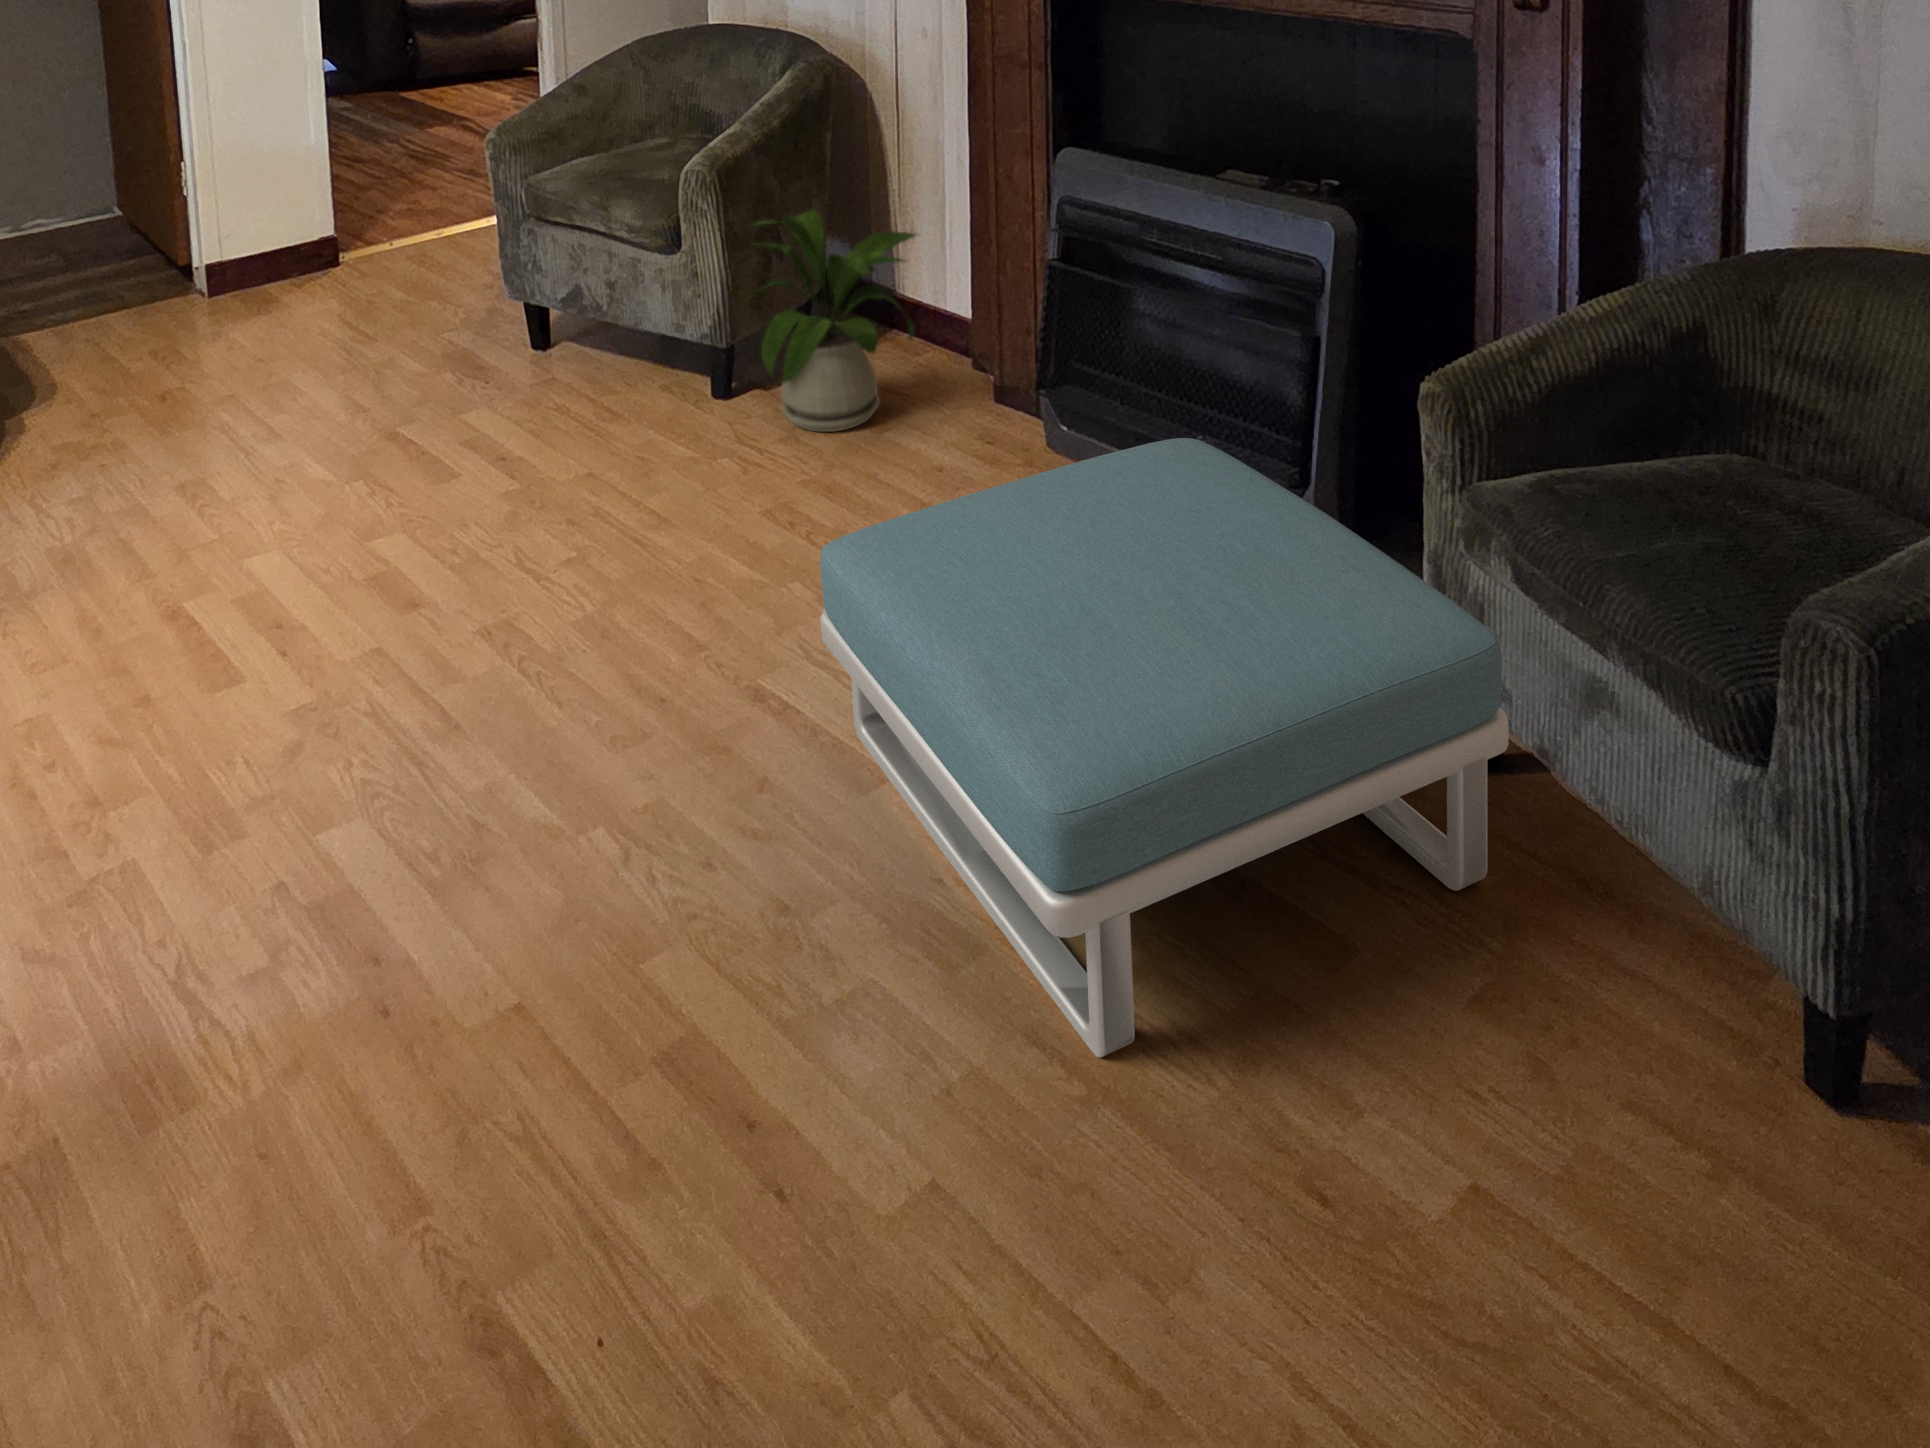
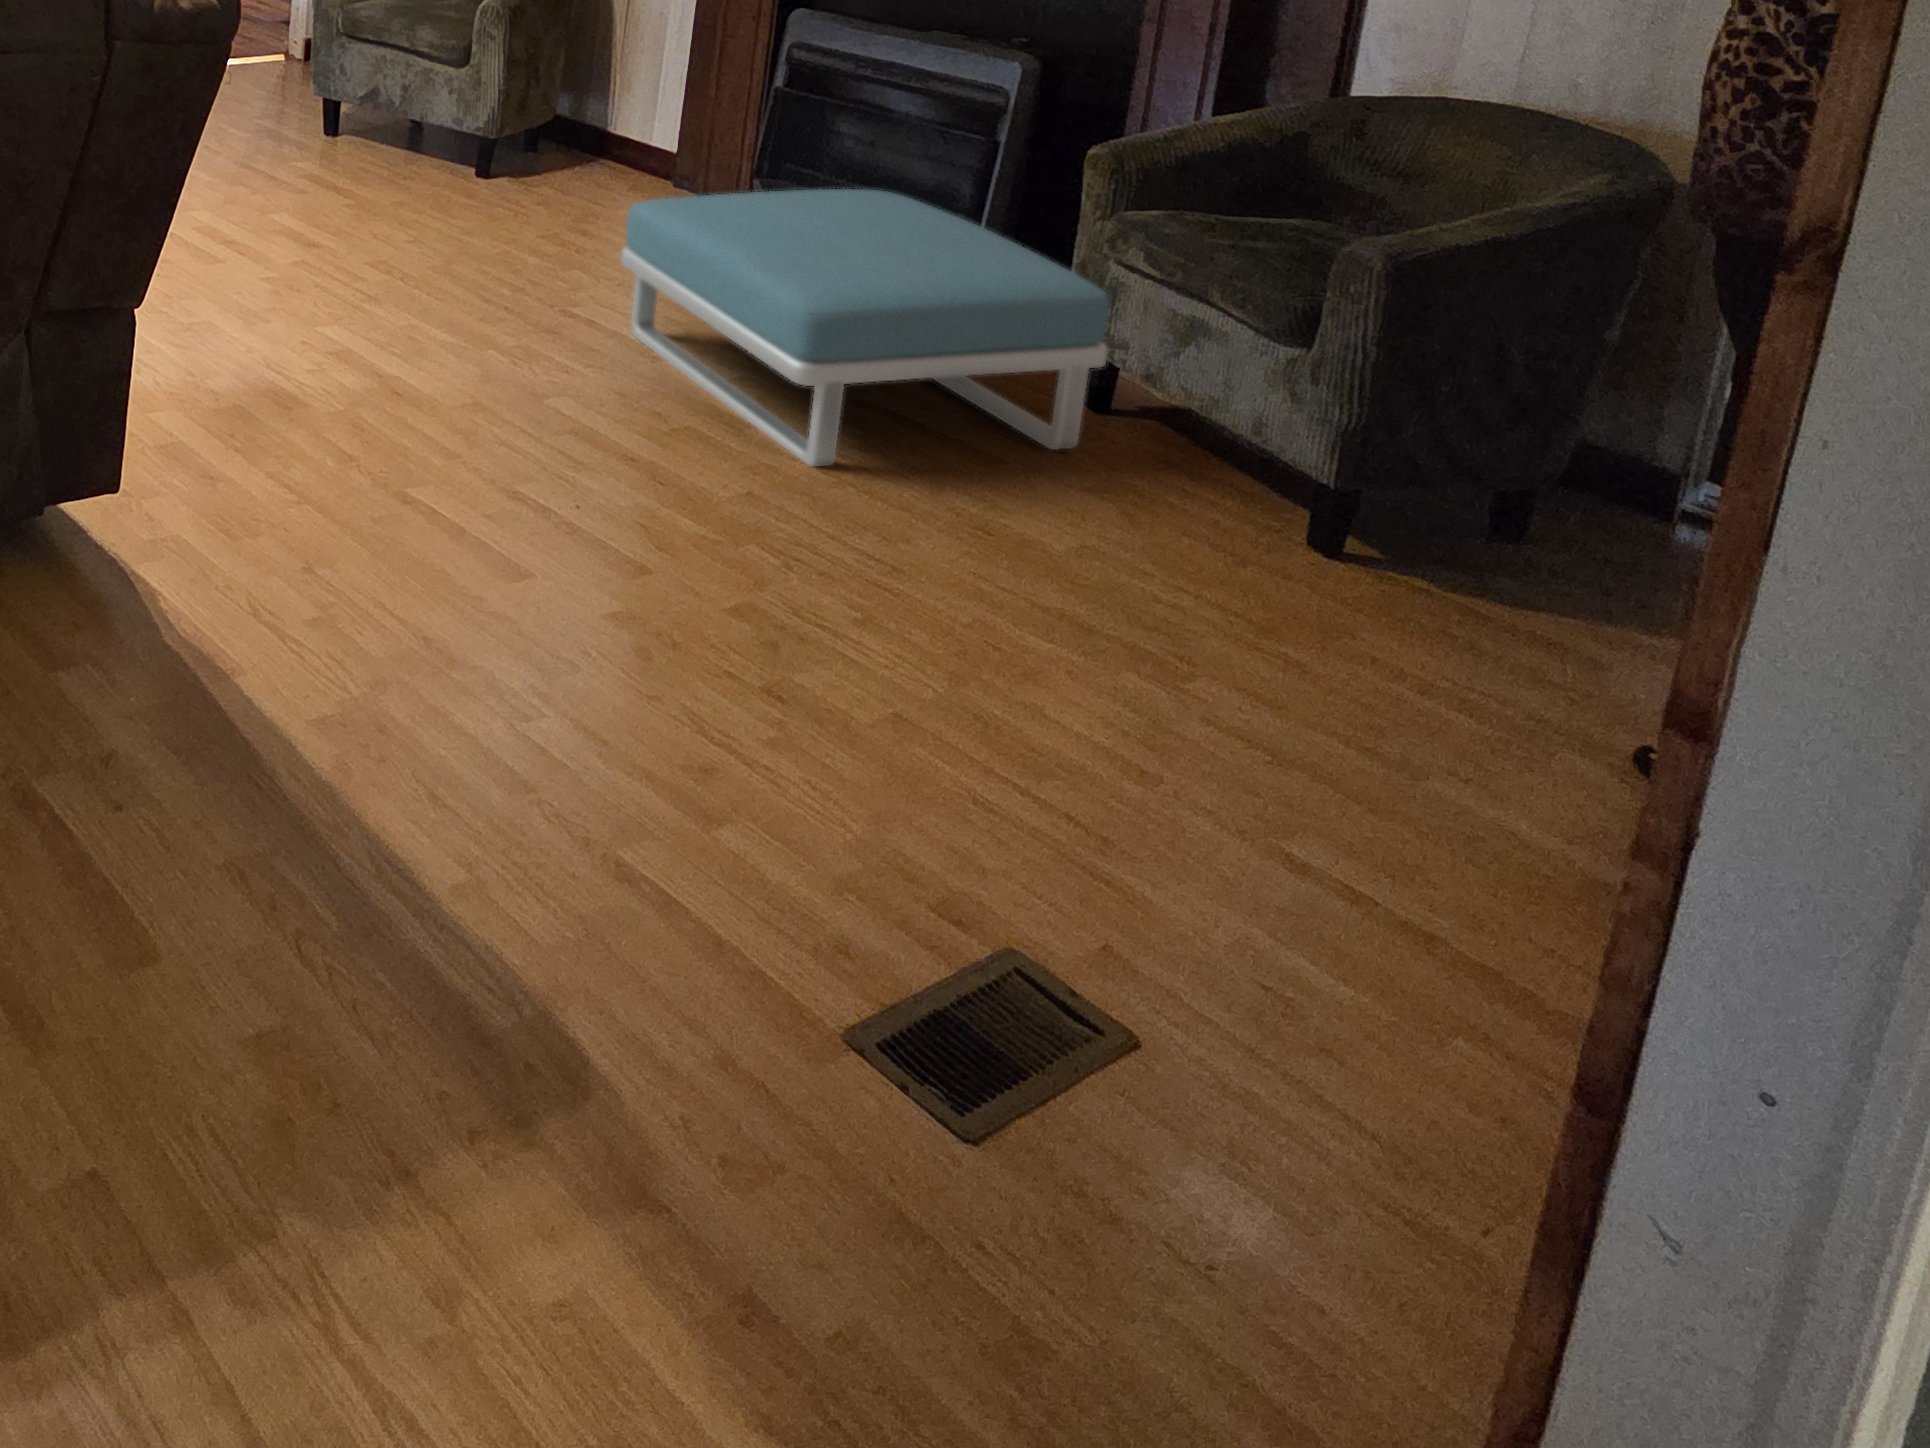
house plant: present [749,210,915,432] -> none [520,43,658,205]

